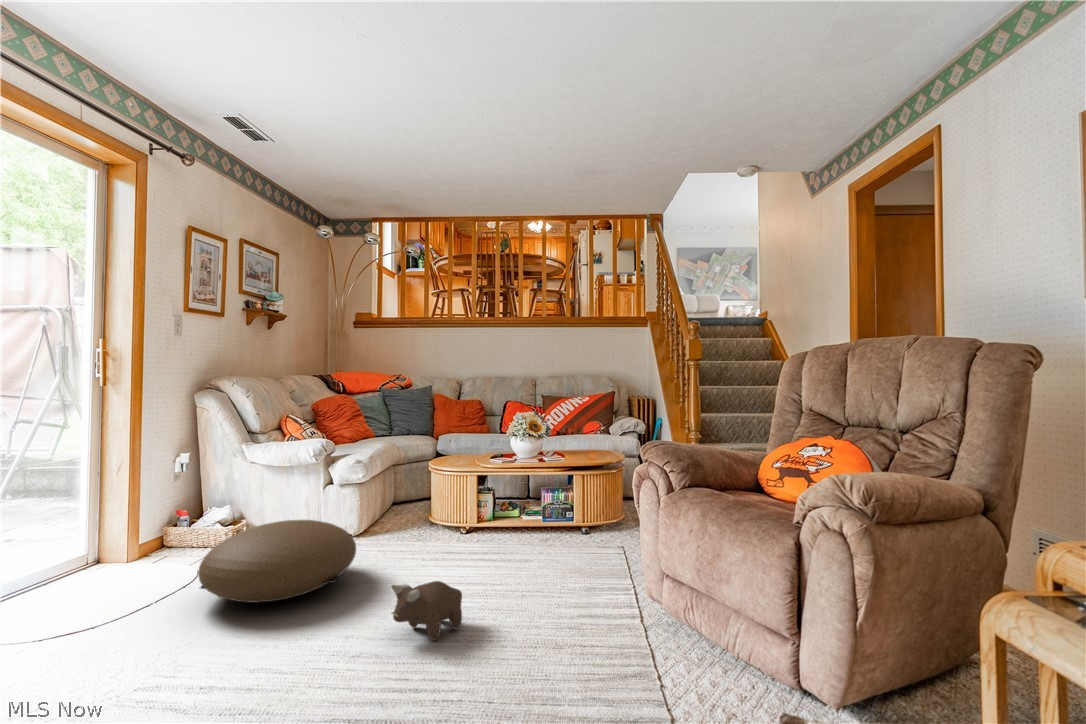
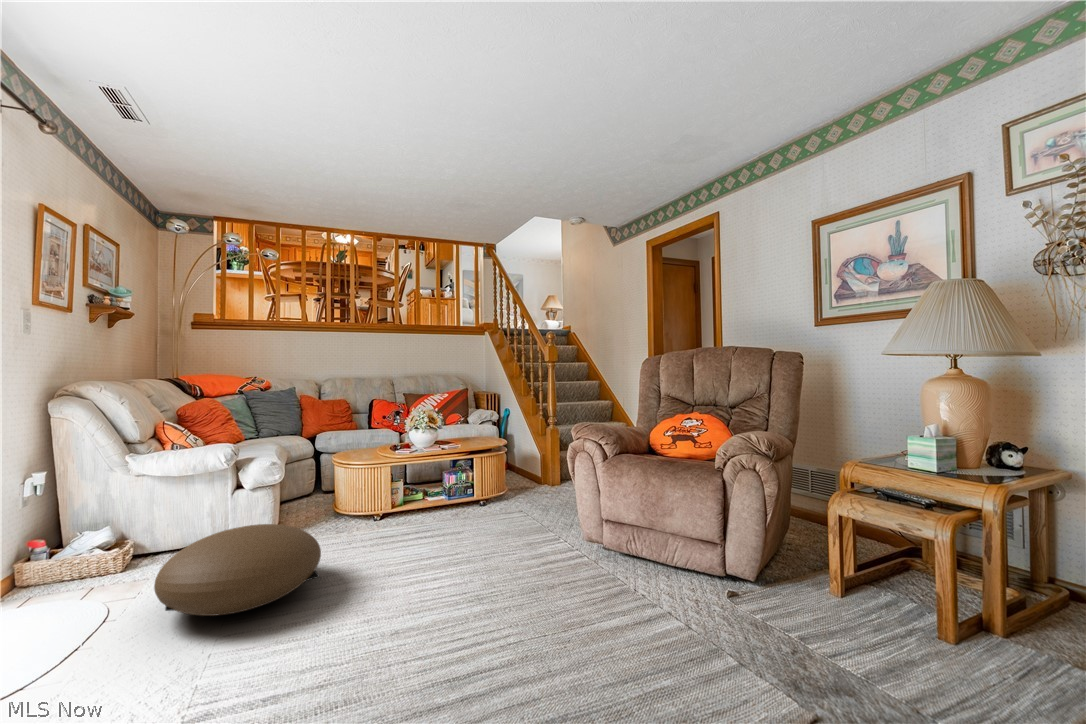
plush toy: present [391,581,462,641] -> none [407,555,462,606]

